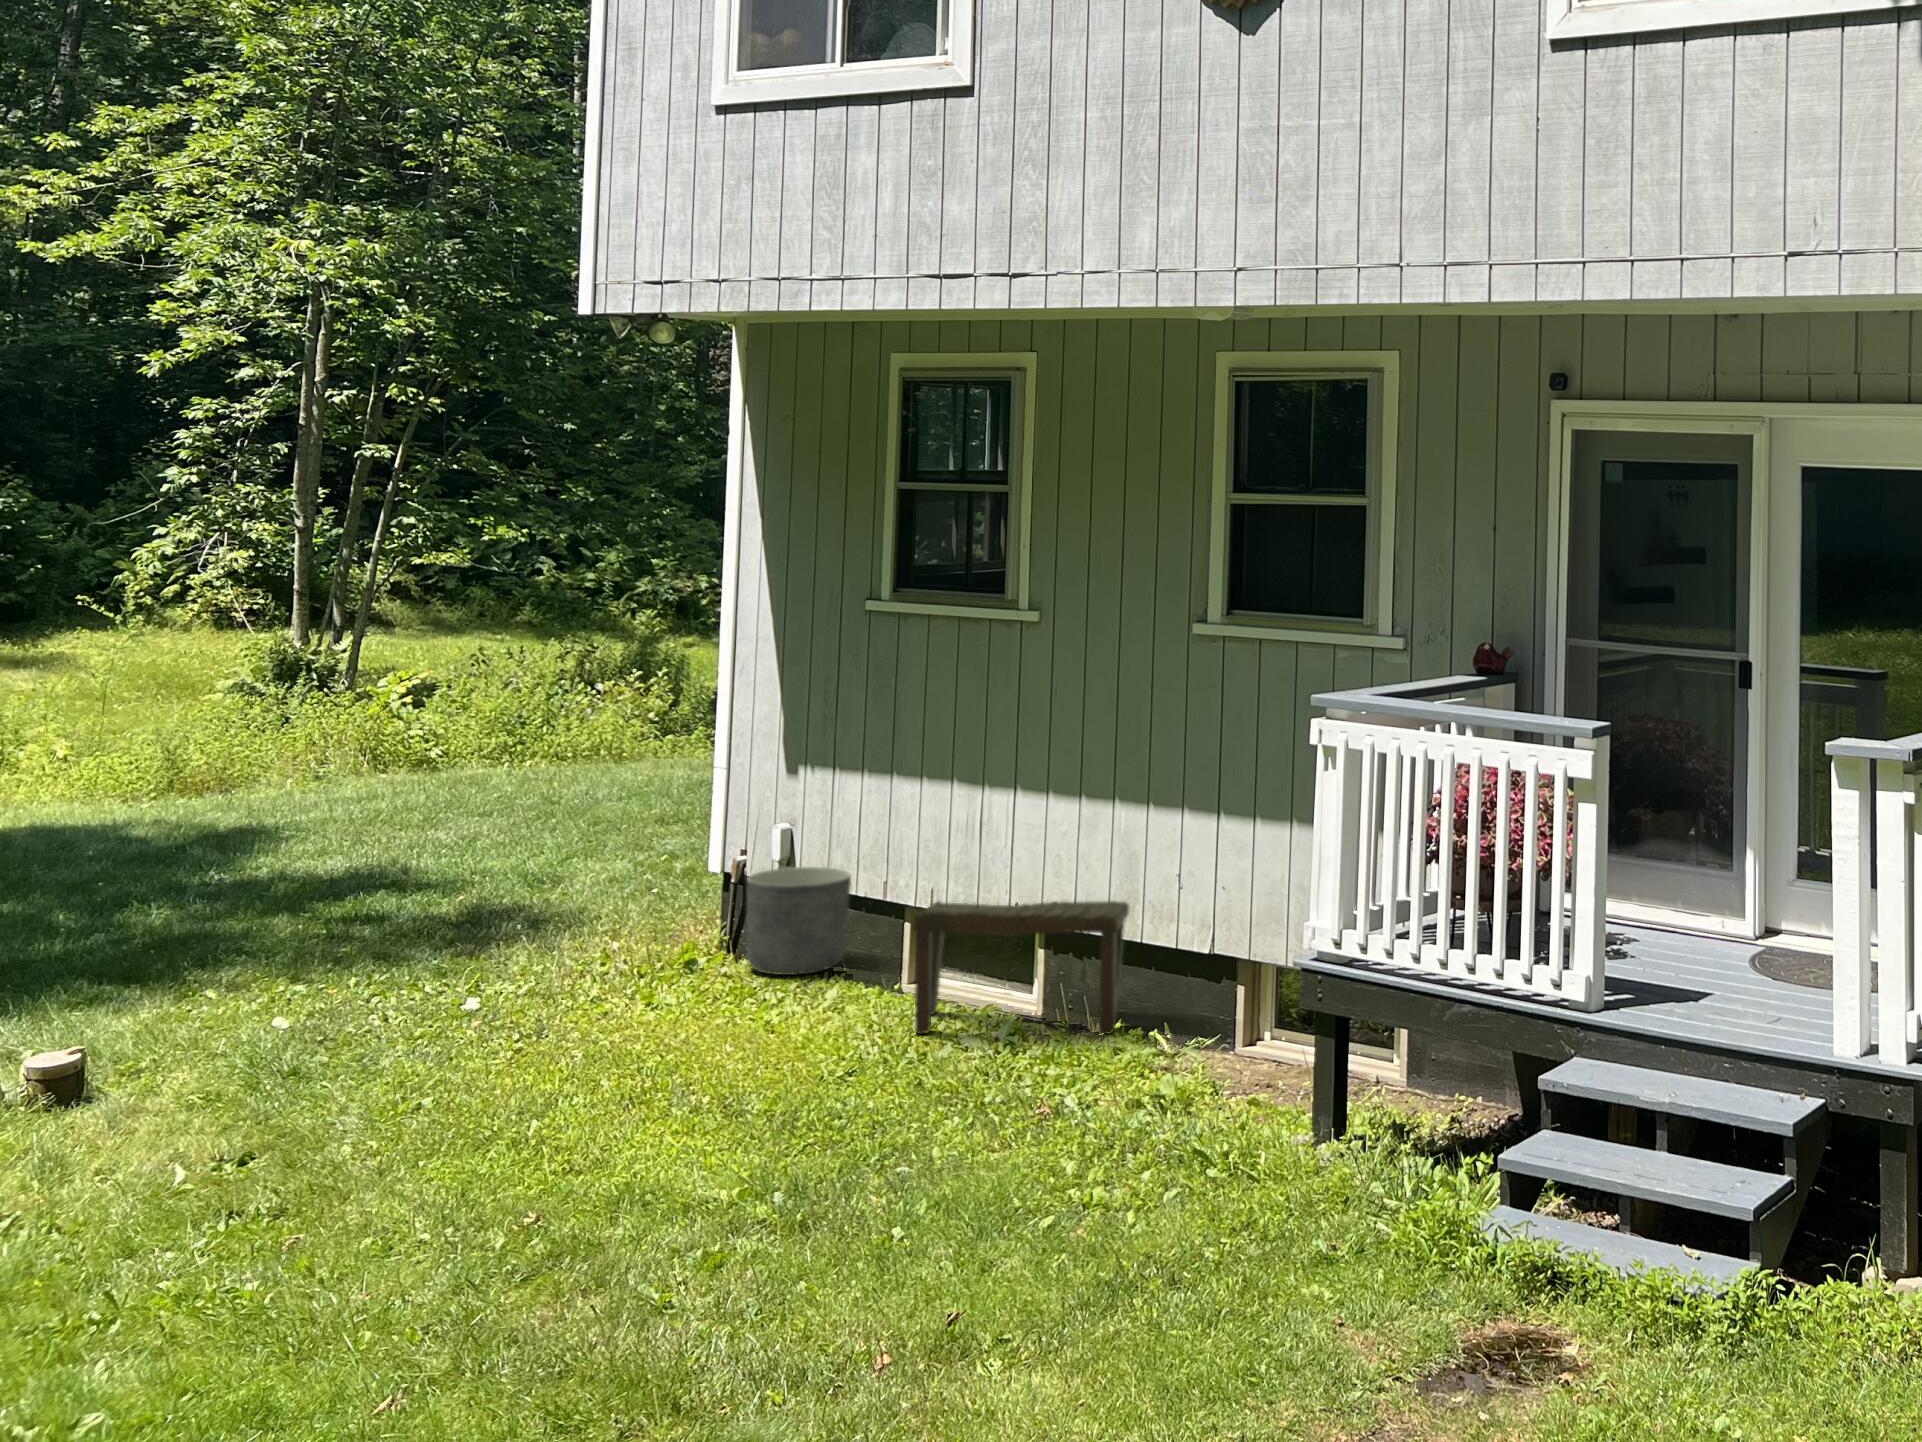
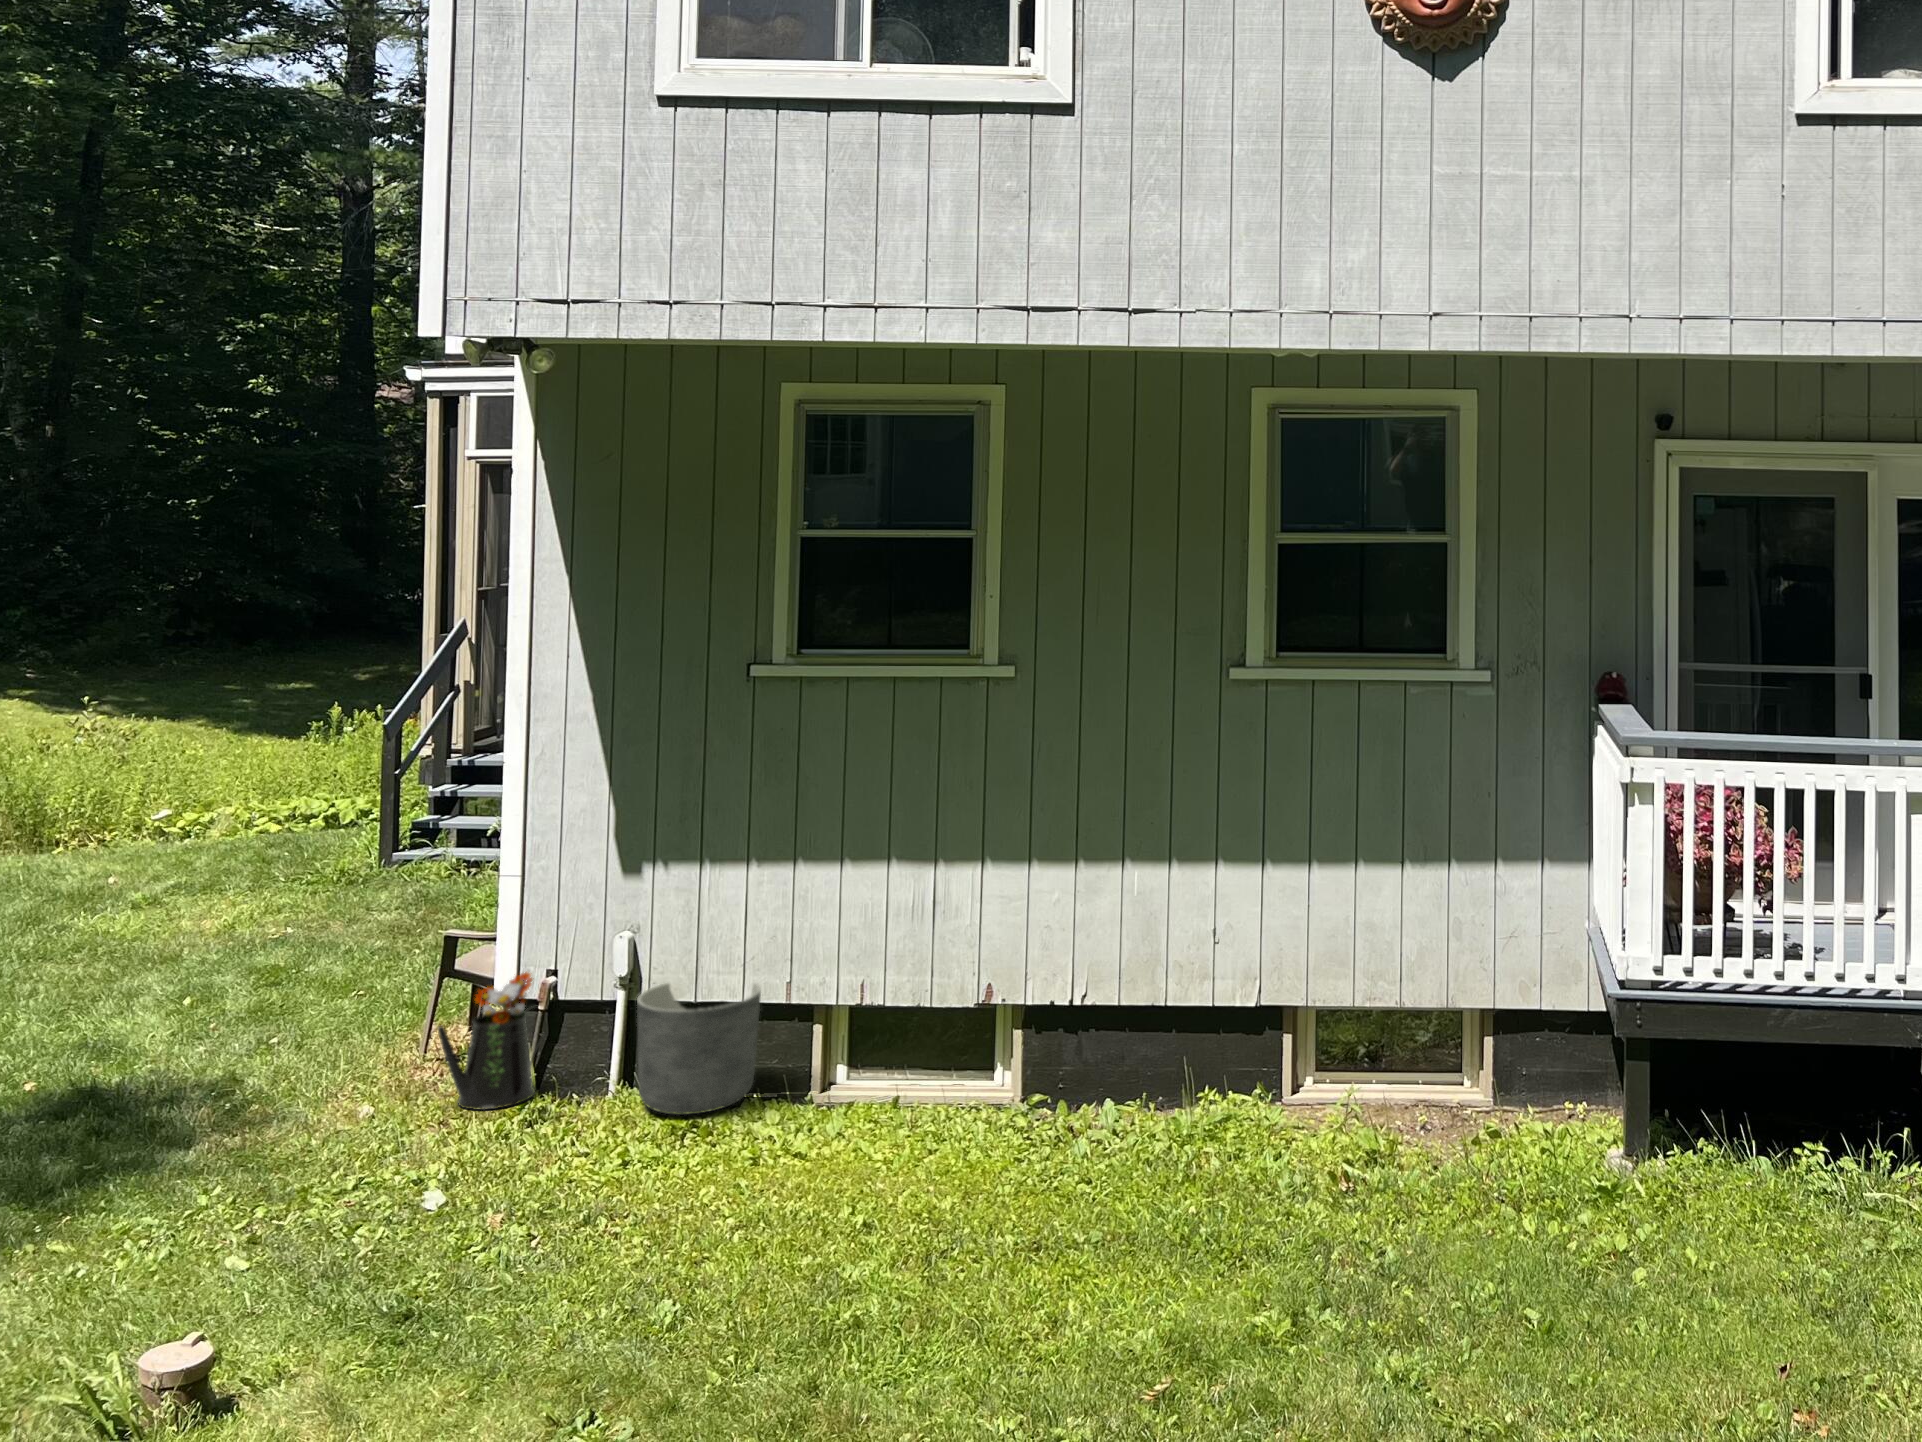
watering can: none [635,843,728,950] -> present [438,972,542,1110]
bench: present [913,901,1129,1034] -> none [947,965,1191,1152]

